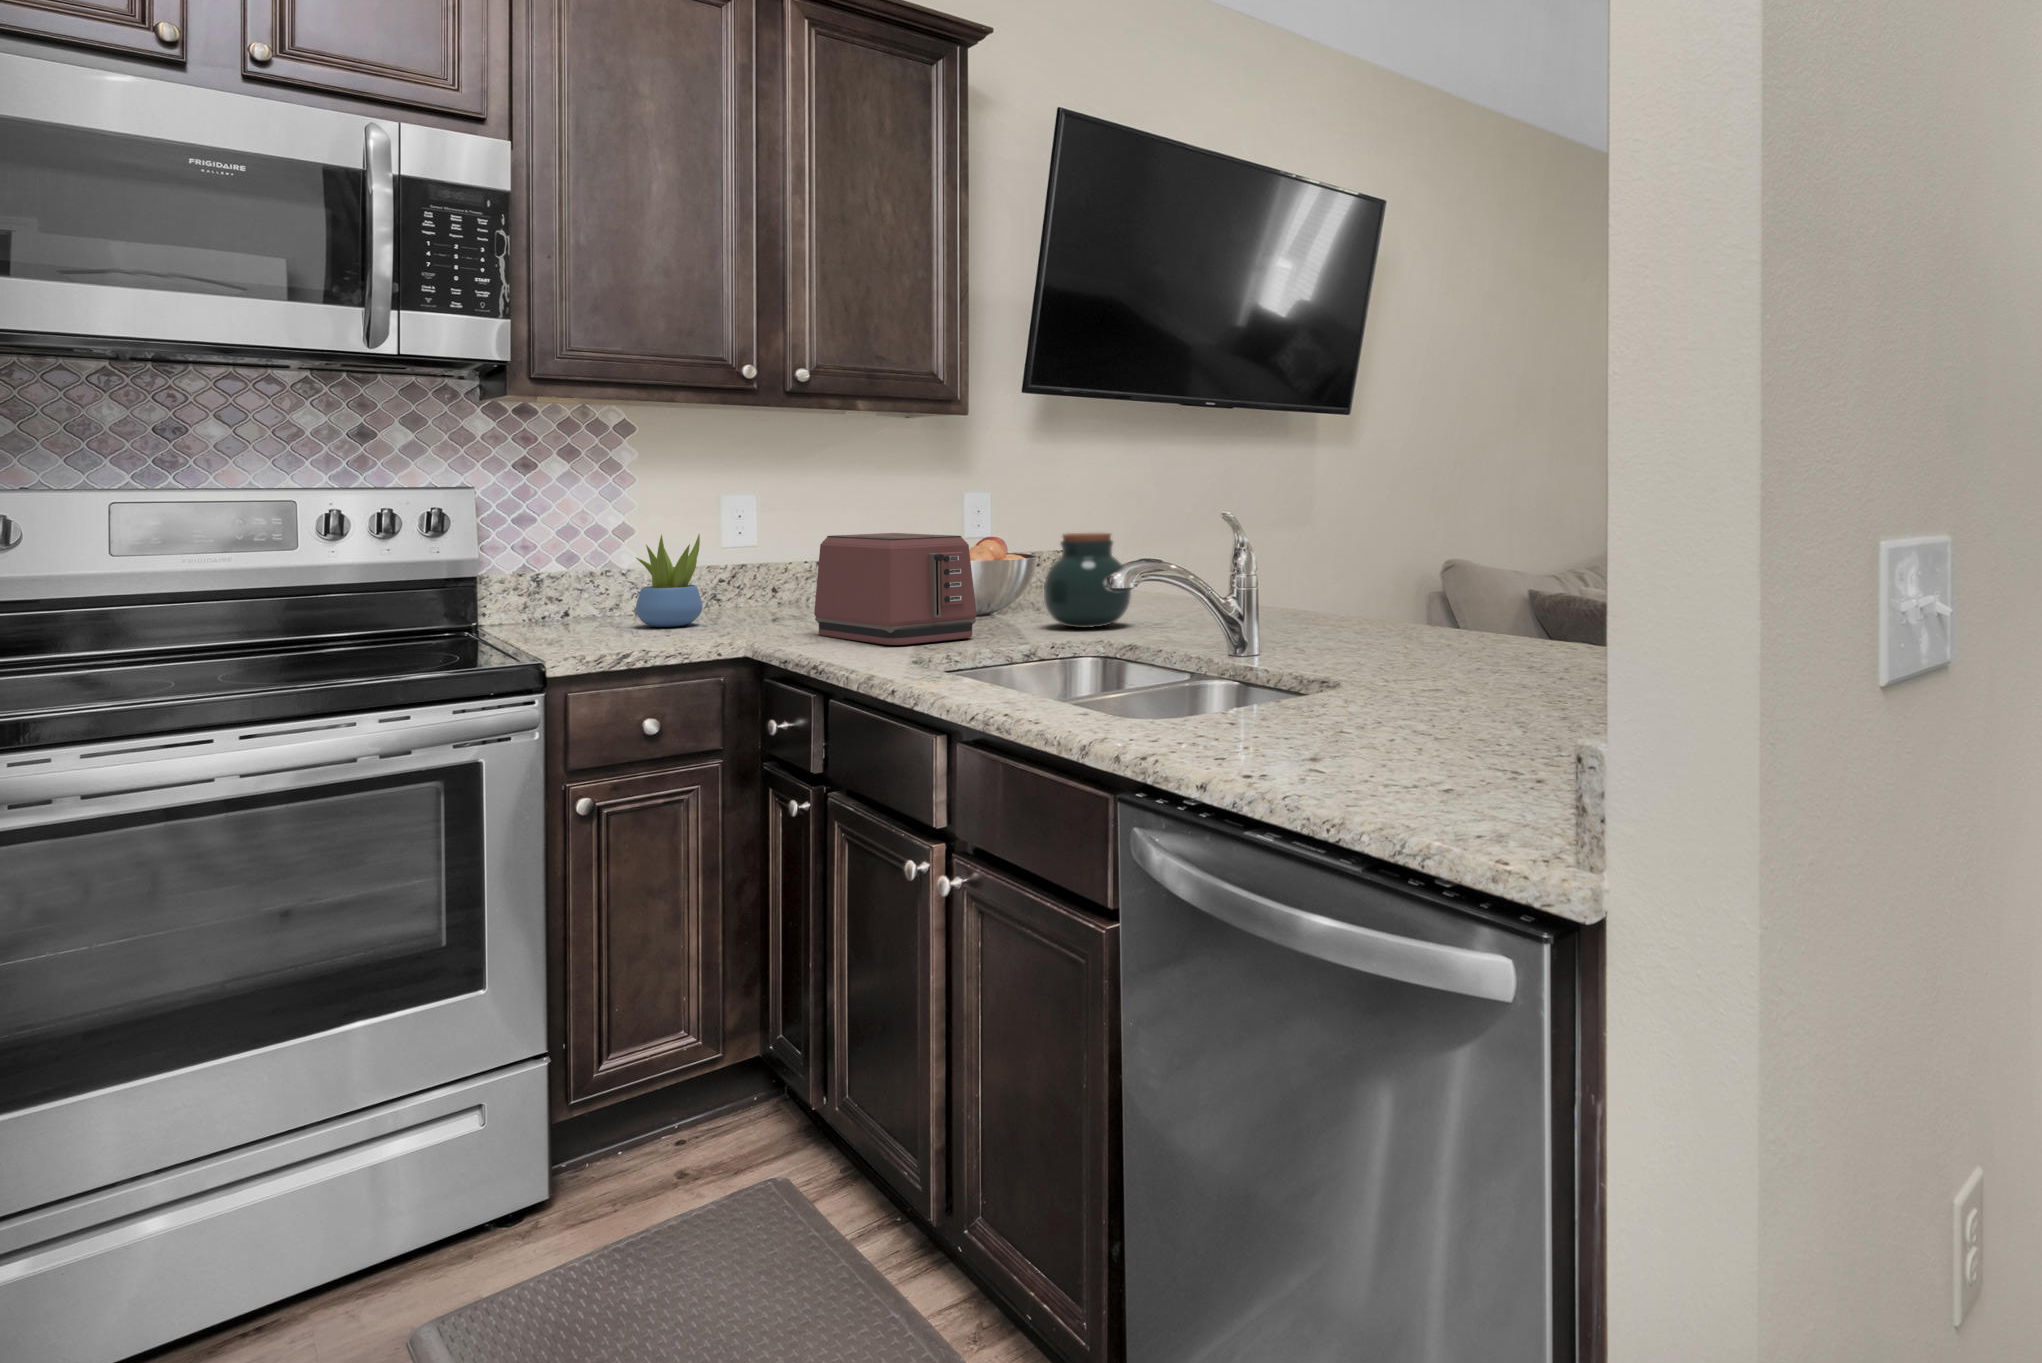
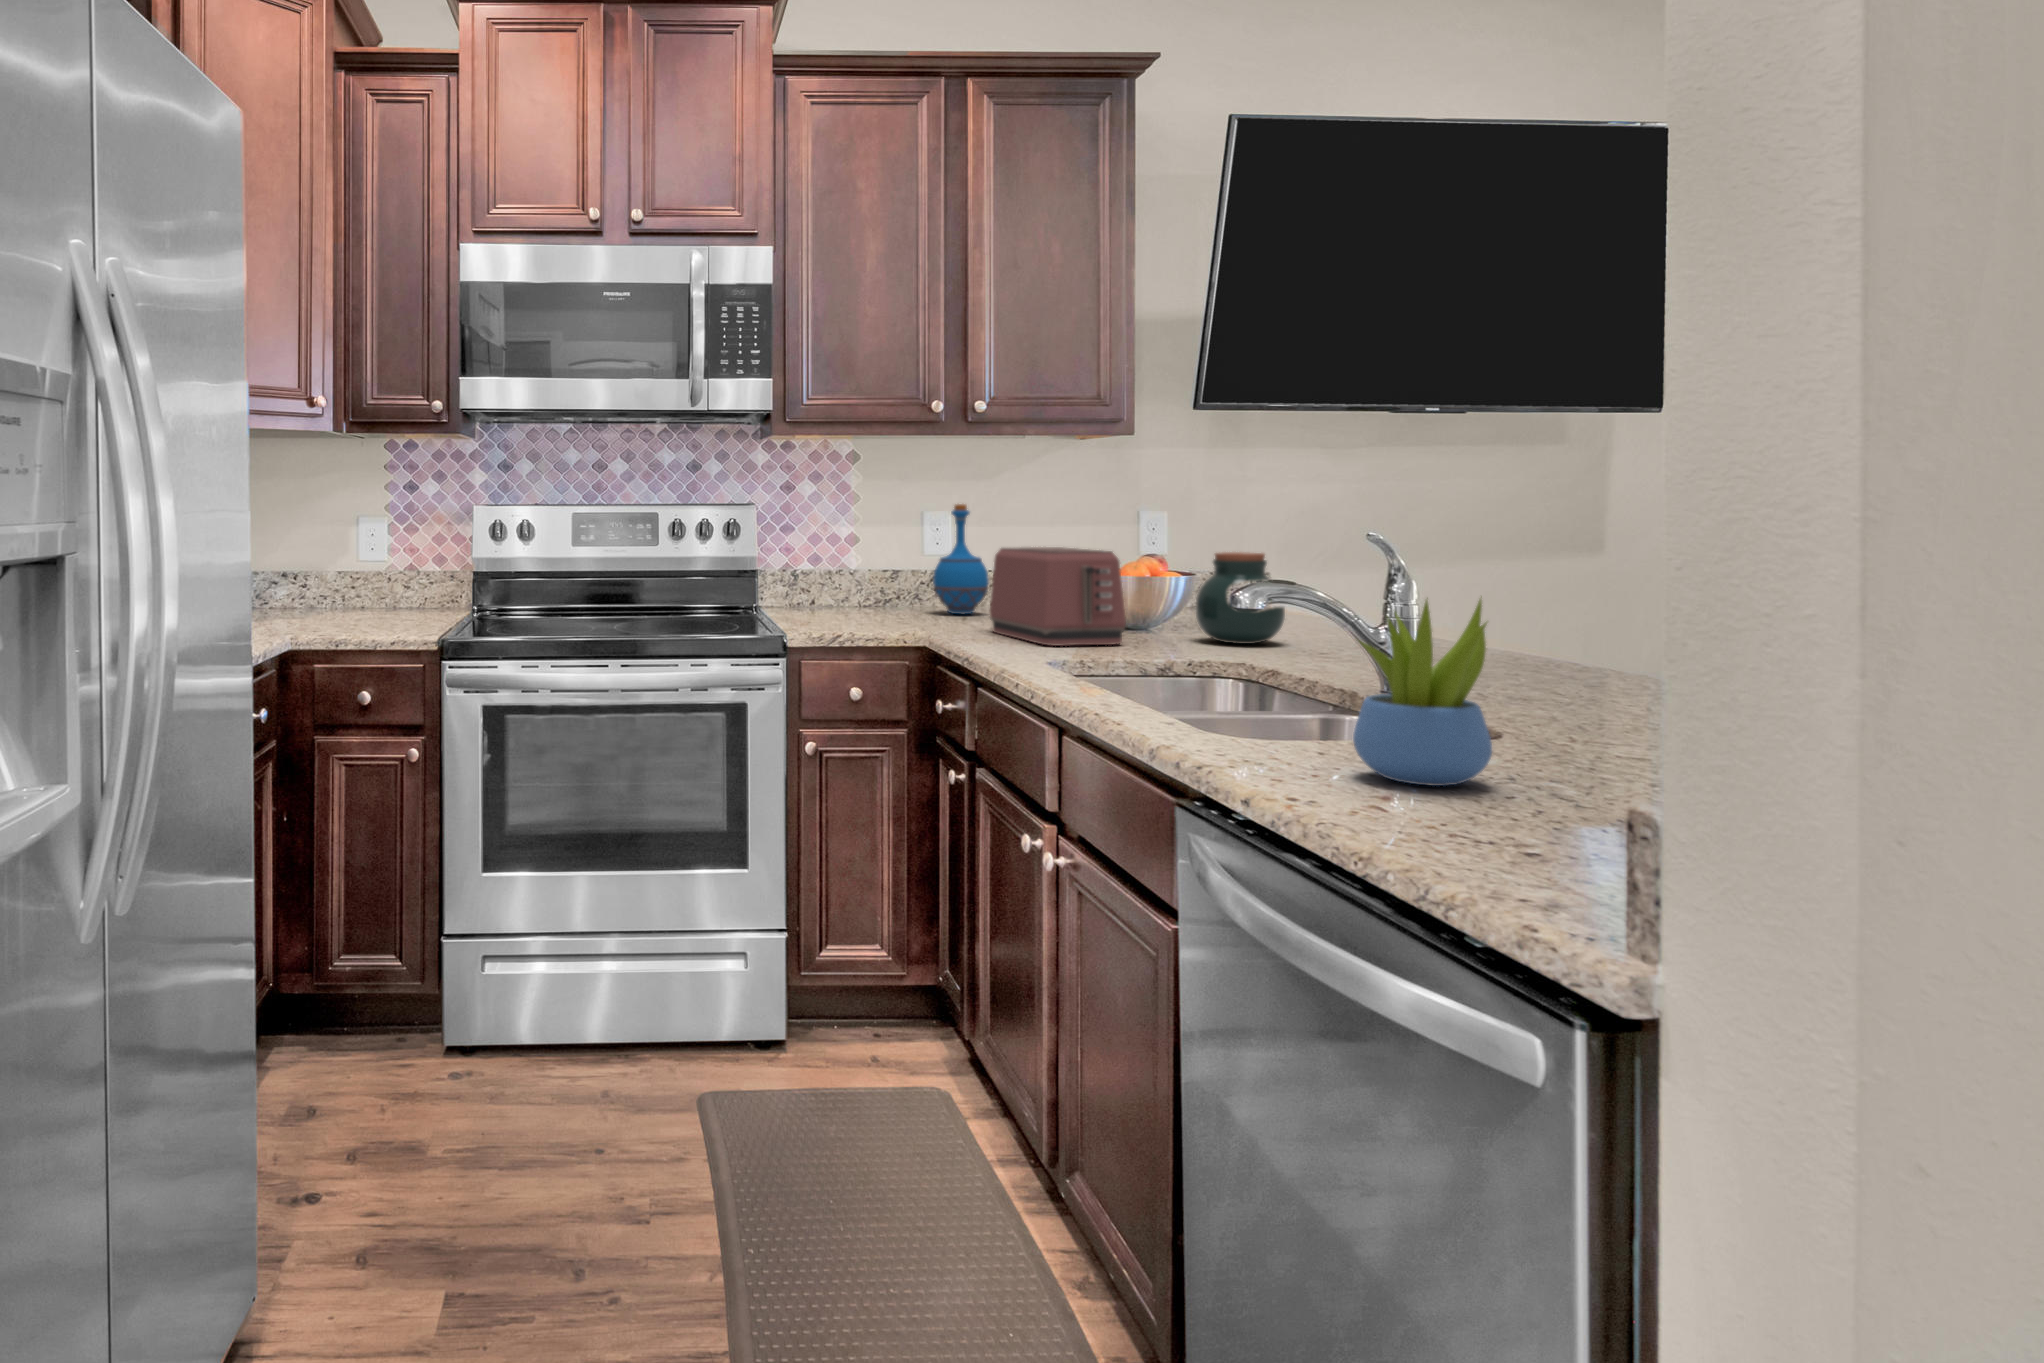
bottle: none [730,486,802,617] -> present [933,504,989,614]
succulent plant: present [636,534,703,627] -> present [1353,597,1492,786]

